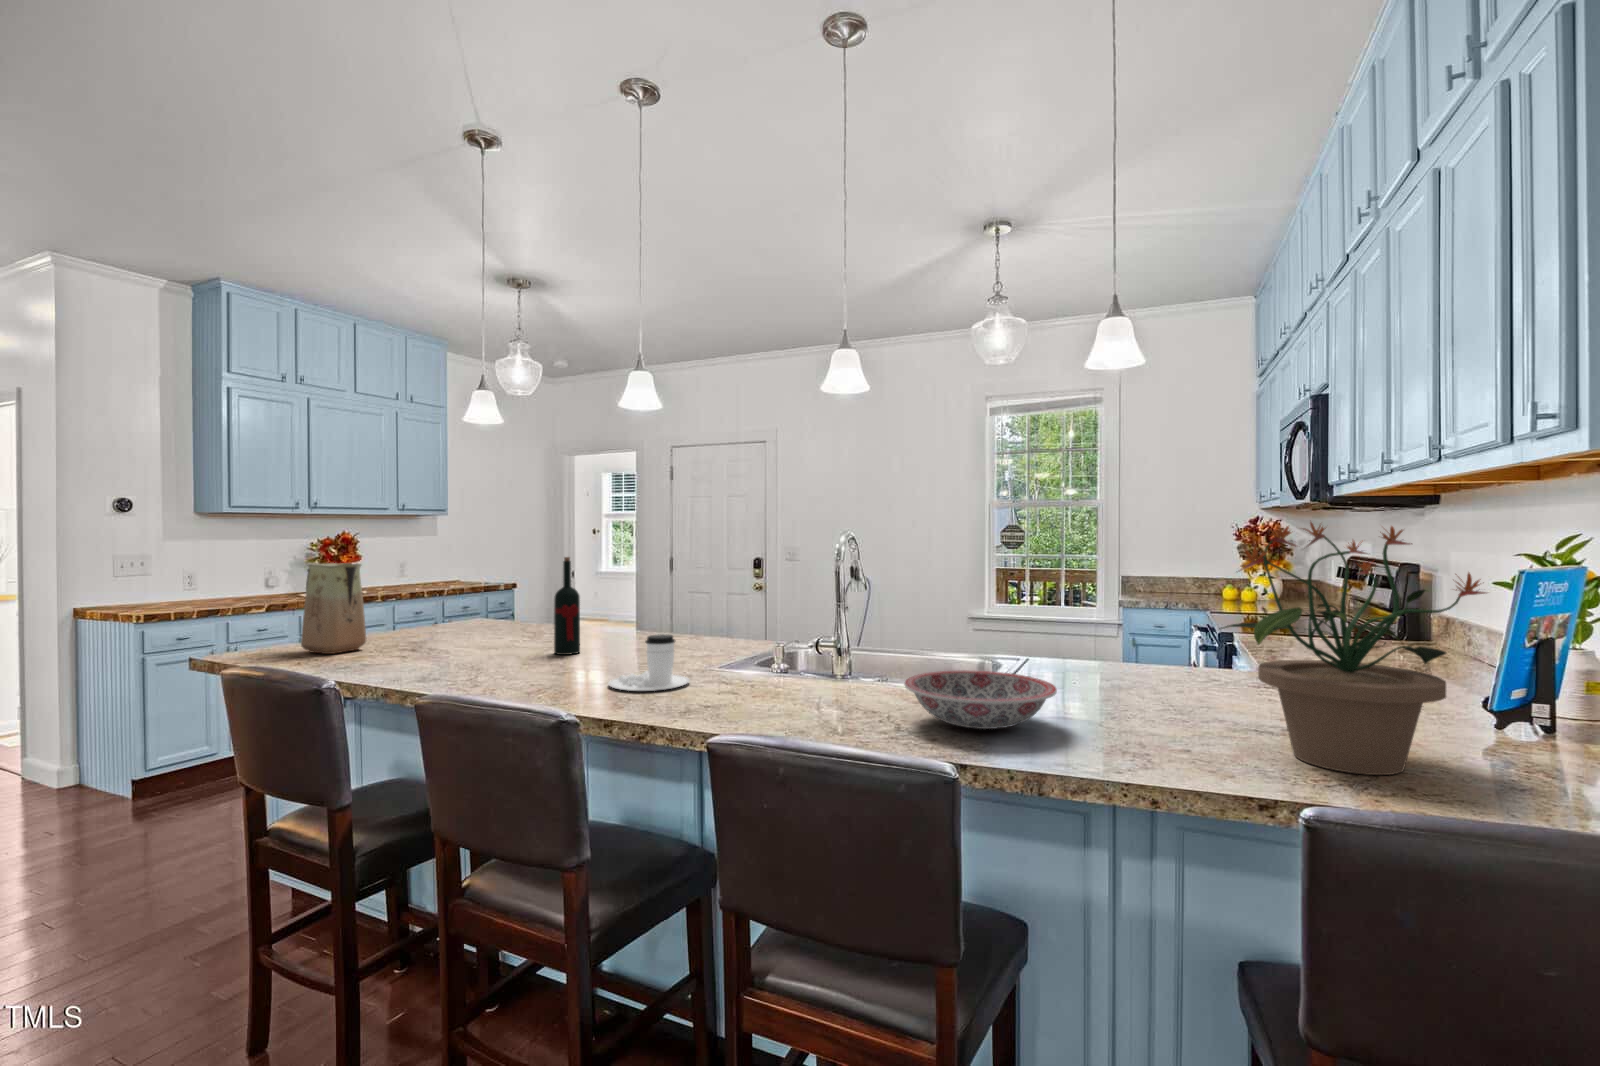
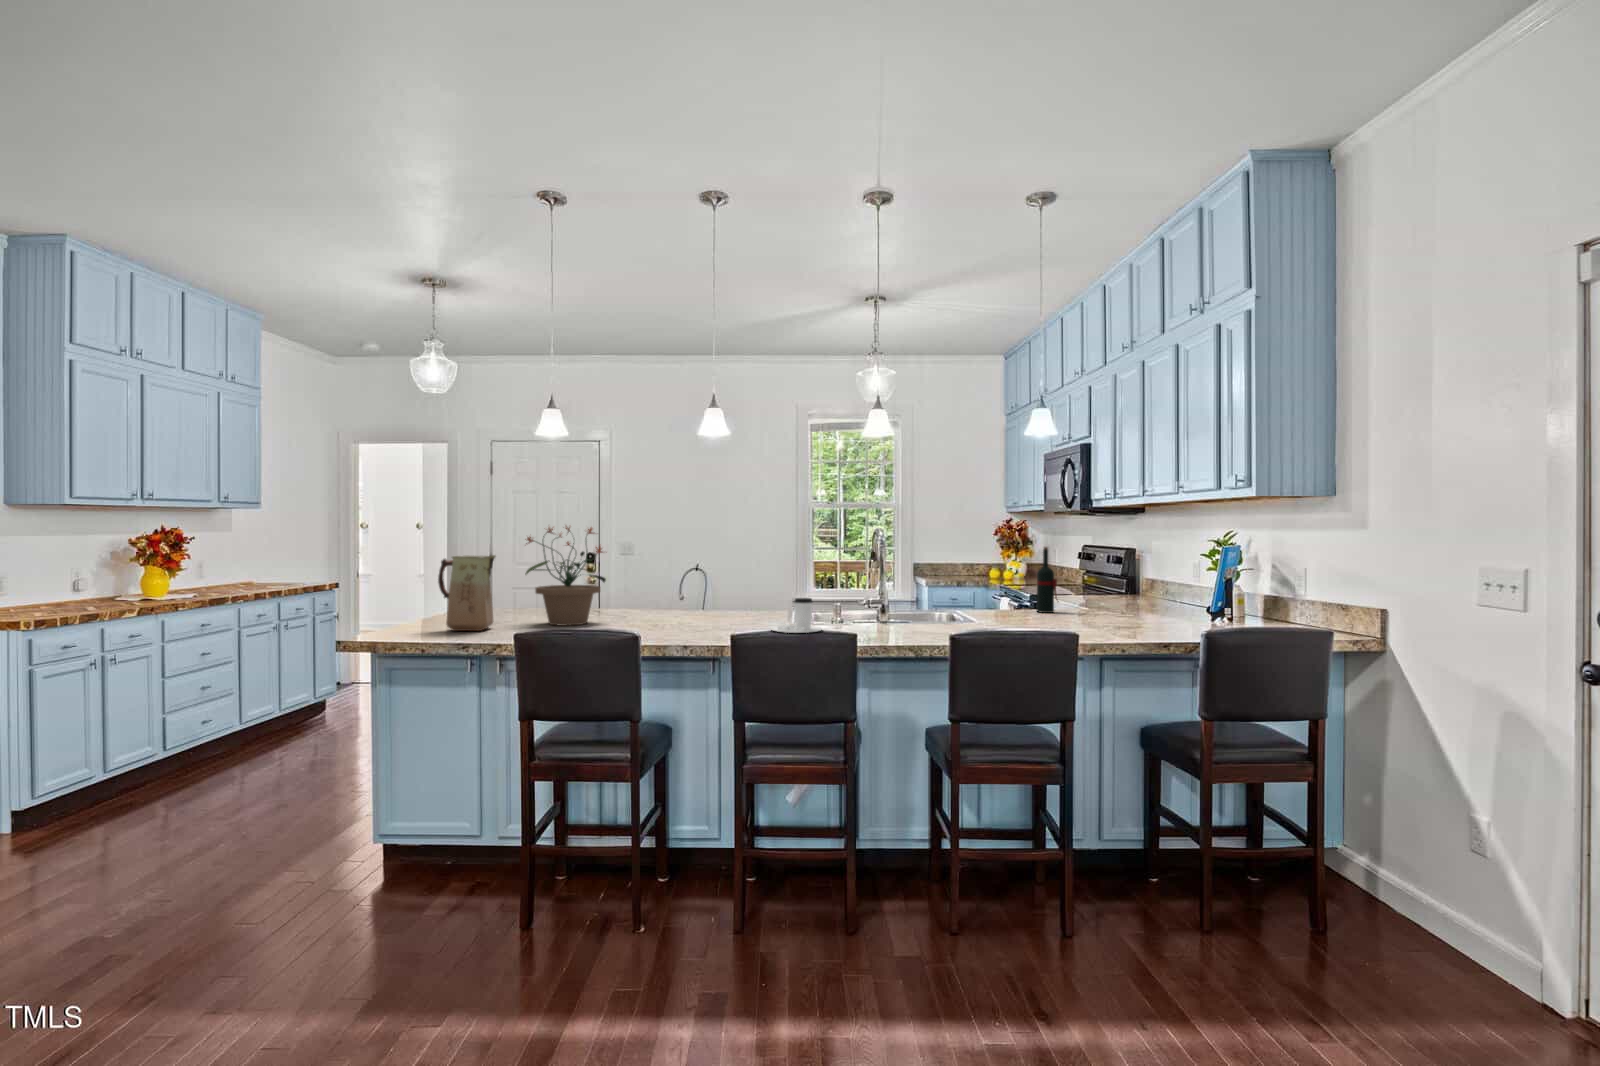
potted plant: present [1219,522,1486,775] -> present [525,526,606,626]
wine bottle: present [554,557,580,655] -> present [1037,547,1059,613]
ceramic bowl: present [904,671,1057,729] -> none [980,607,1060,633]

